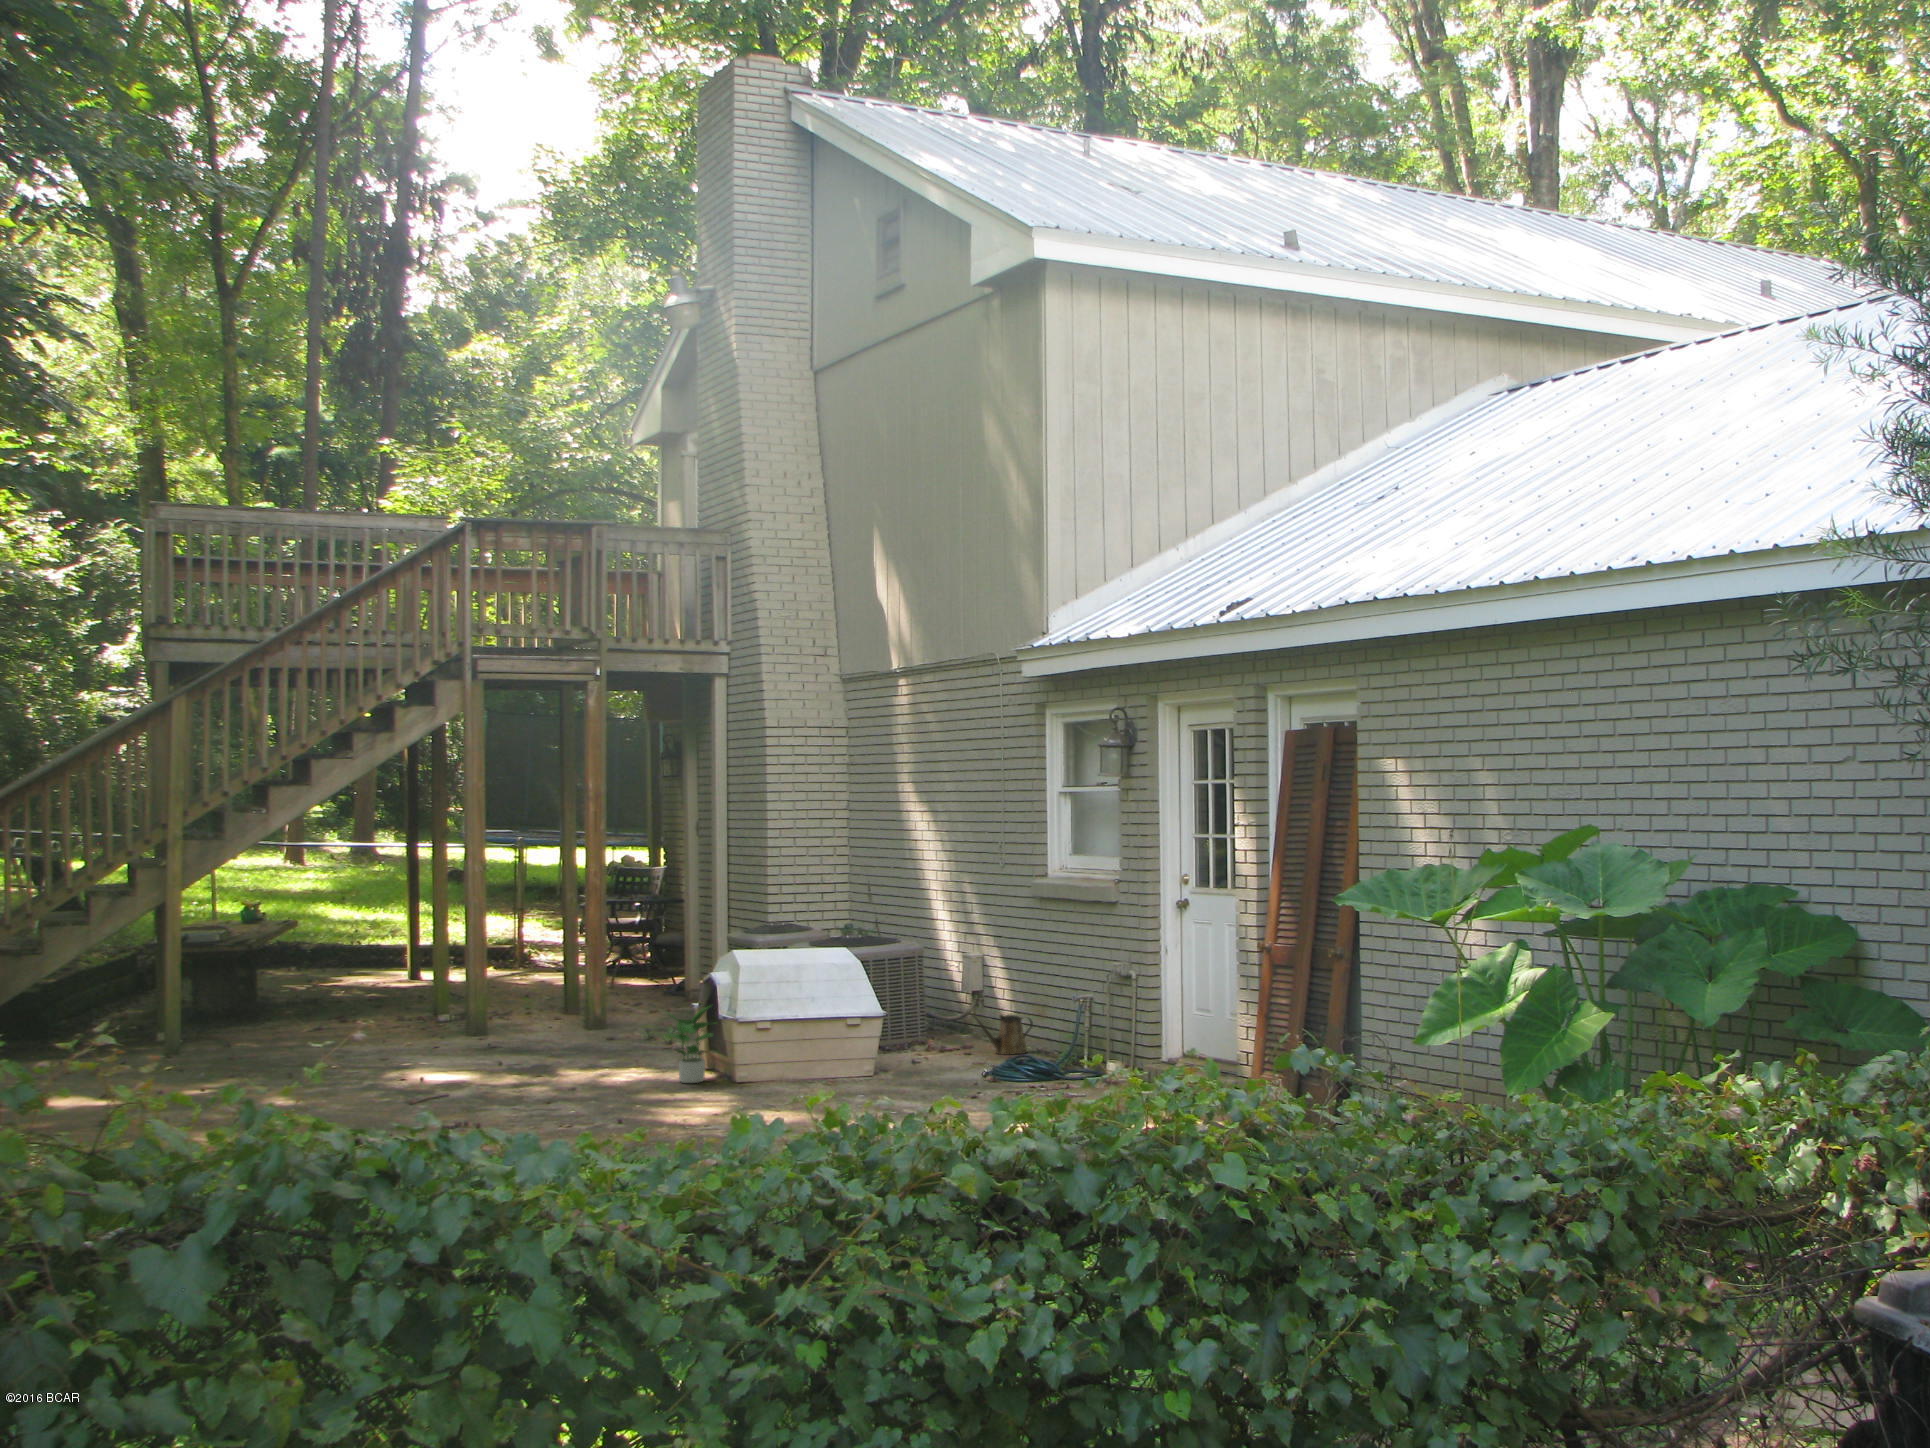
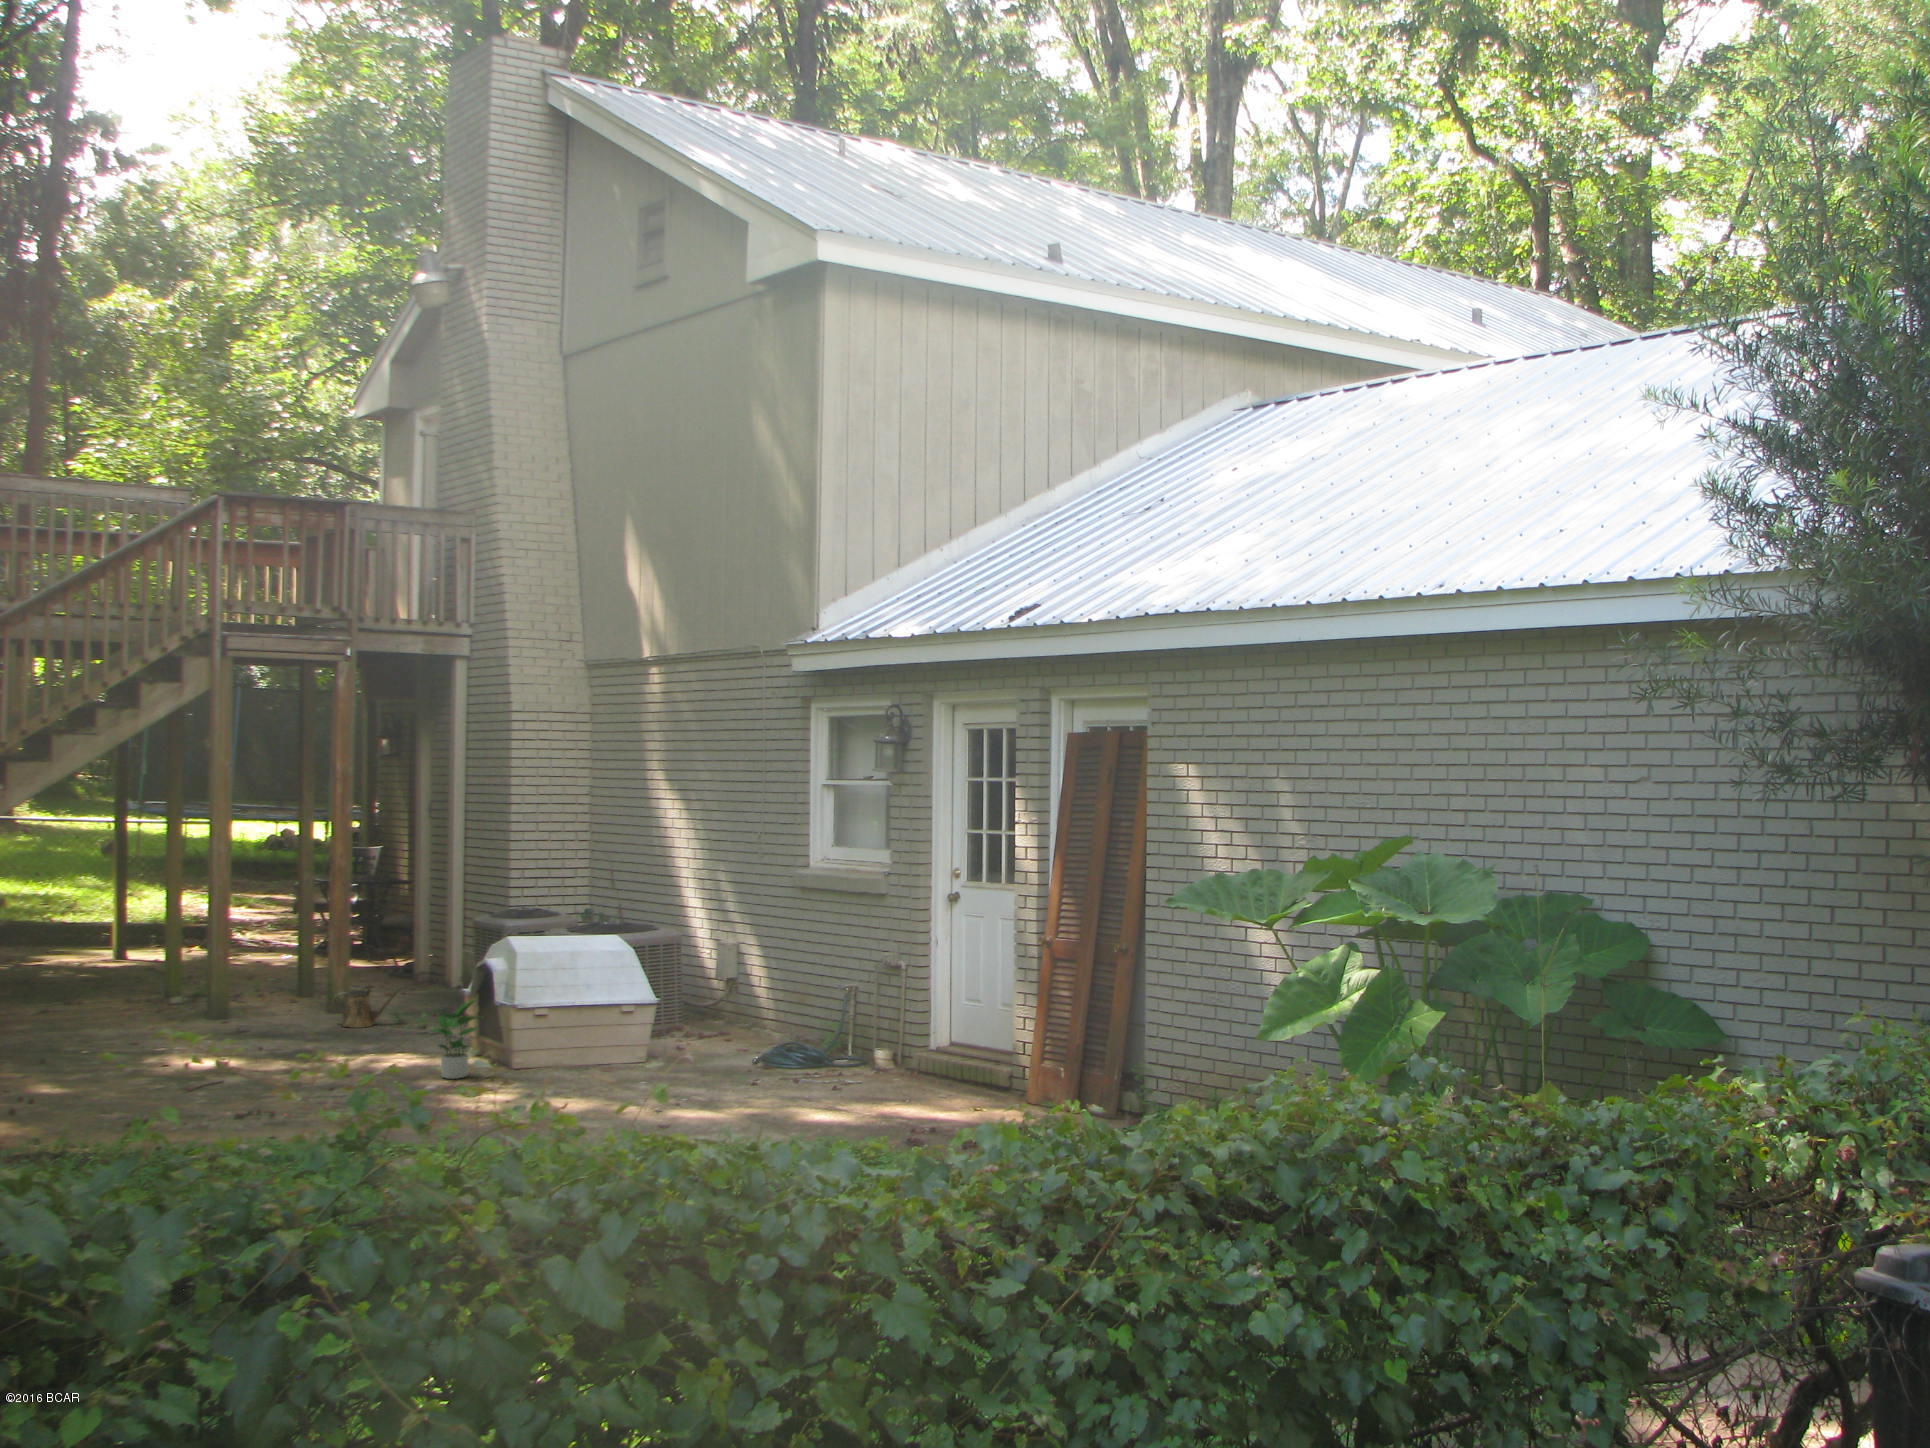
watering can: present [971,1015,1033,1055] -> present [334,986,403,1028]

